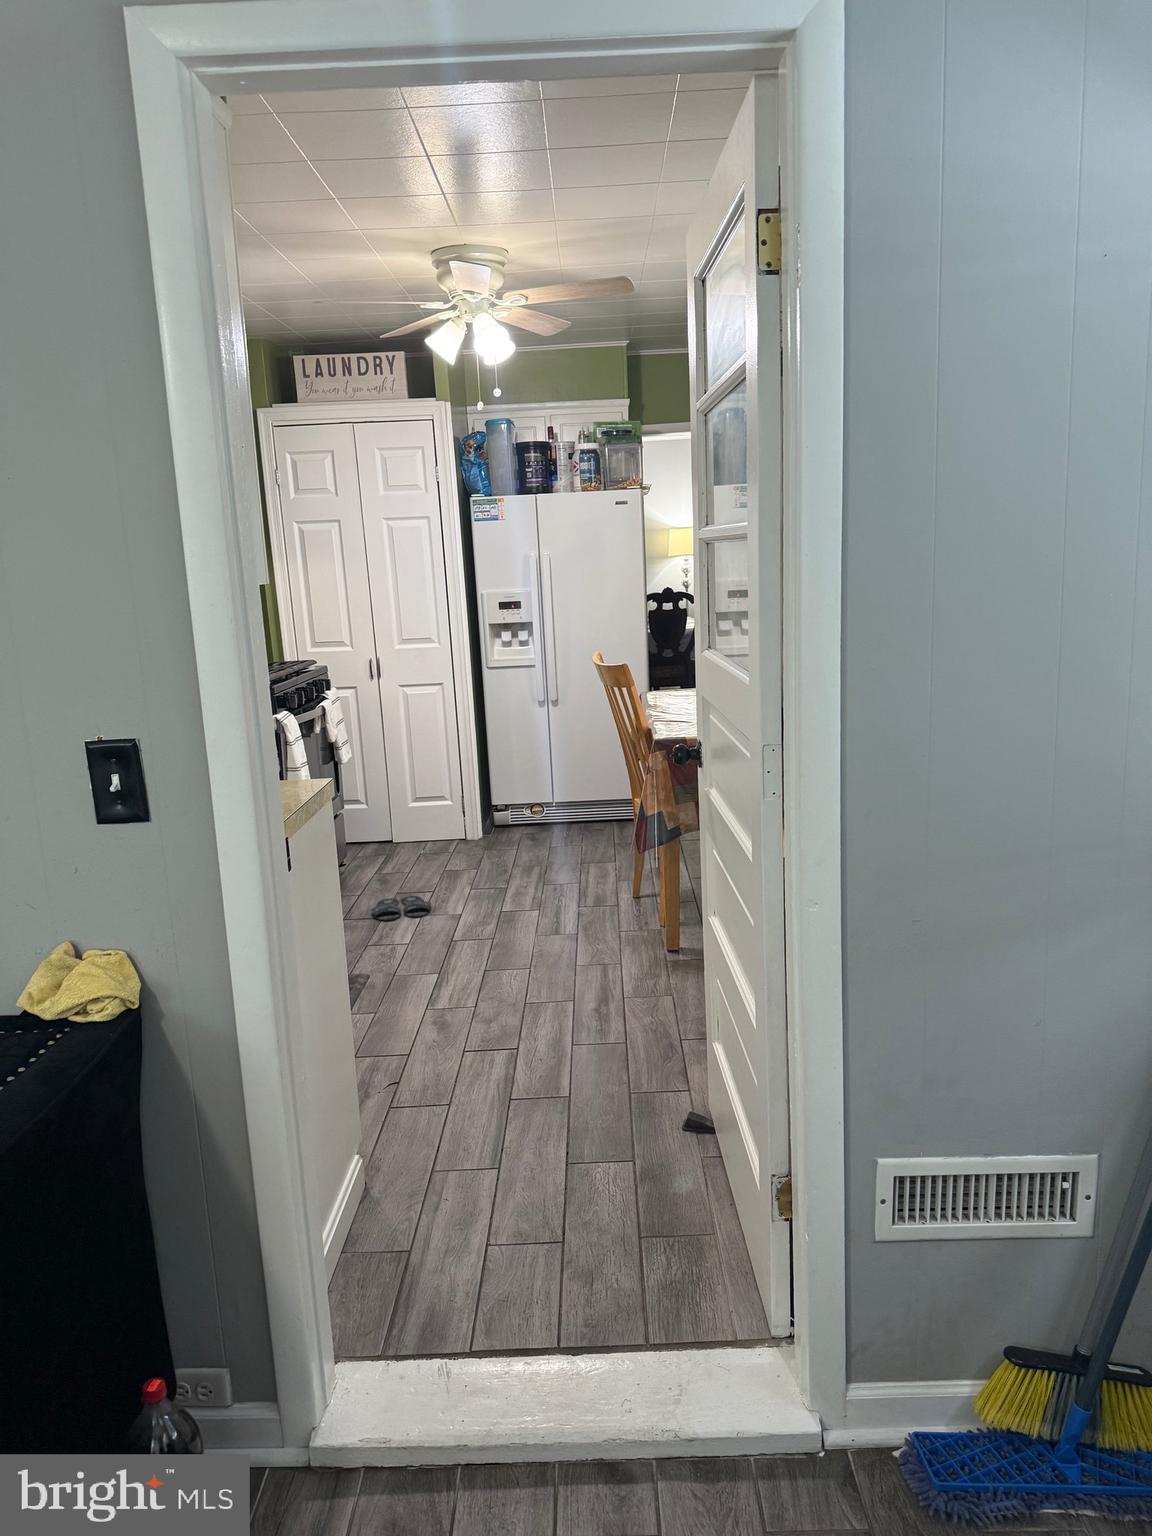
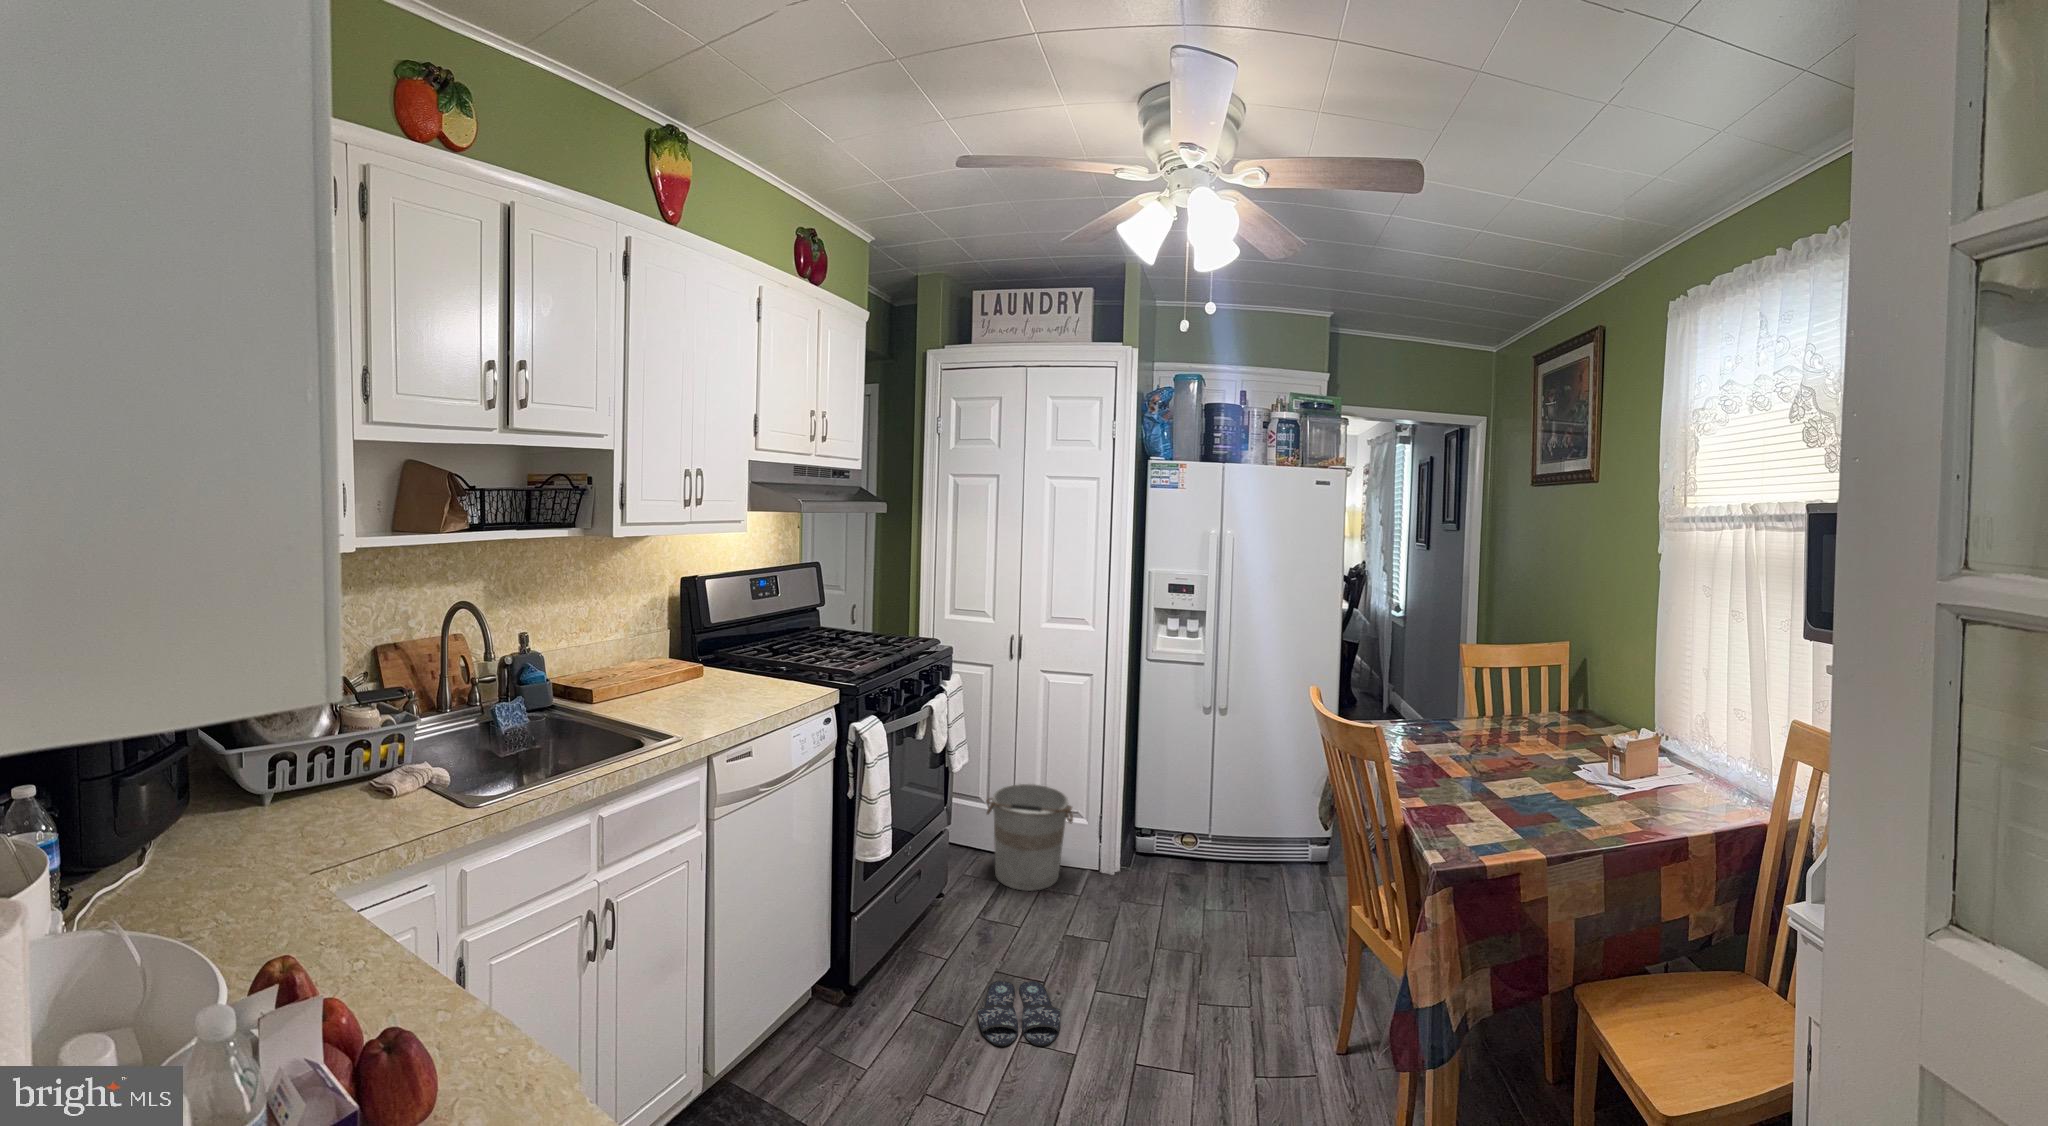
bucket: none [364,785,439,862] -> present [987,784,1073,891]

